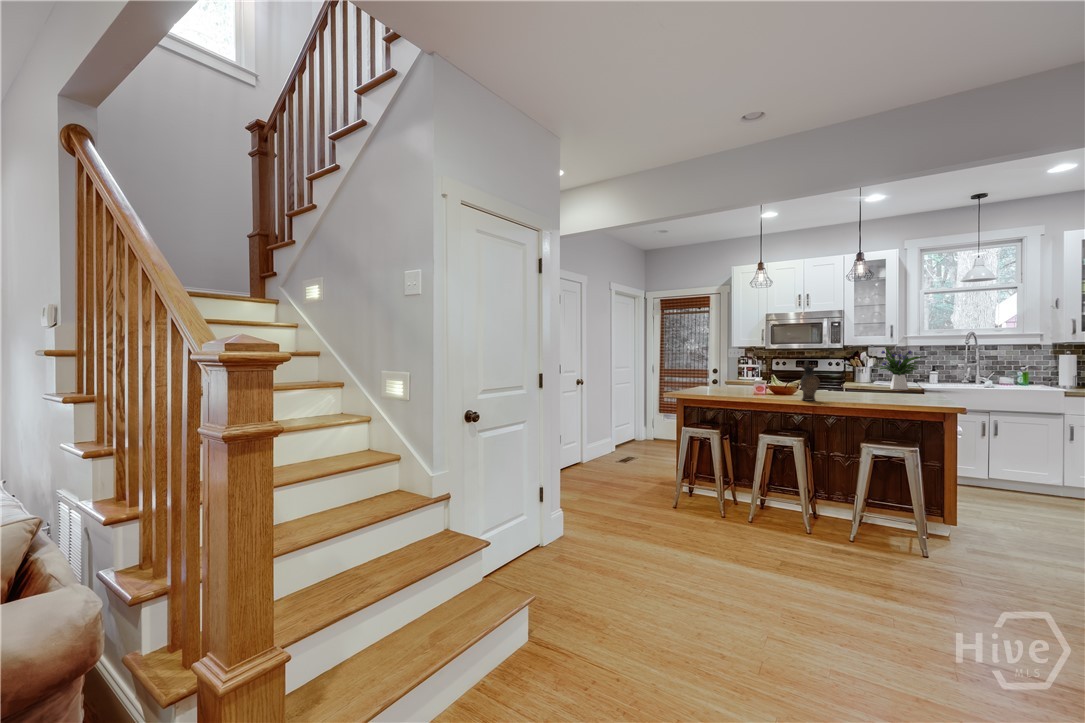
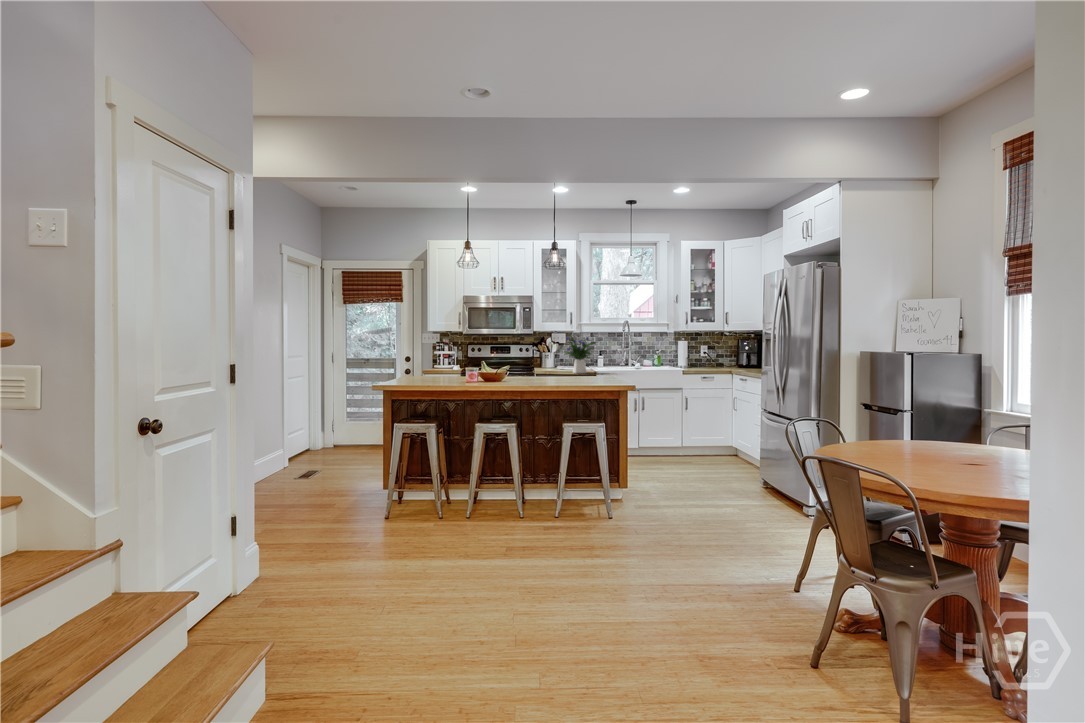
ceramic pitcher: present [801,361,820,401] -> none [512,346,529,386]

